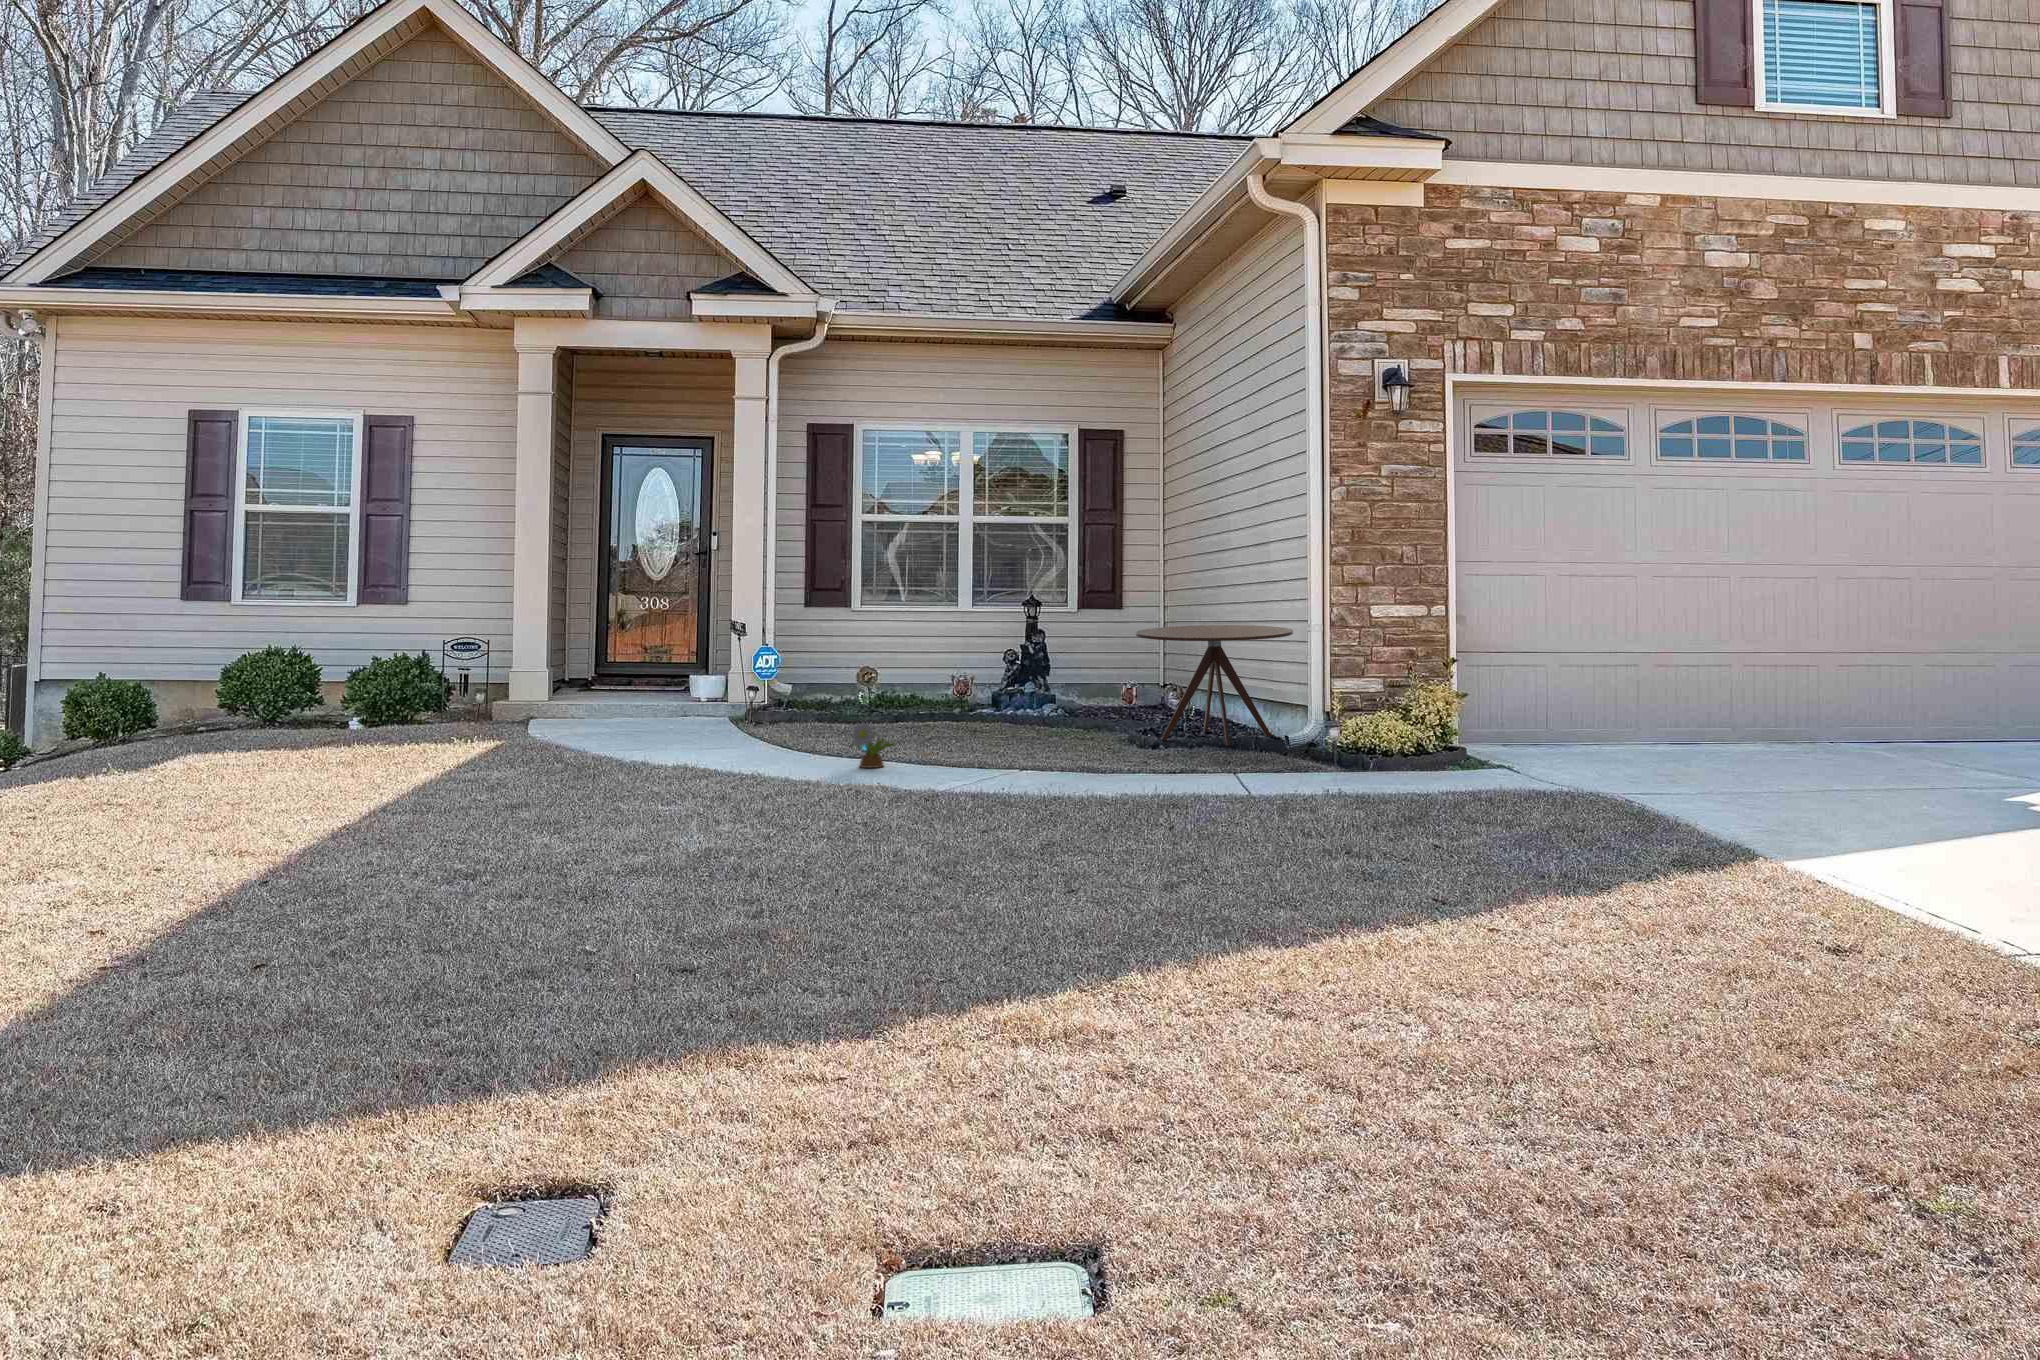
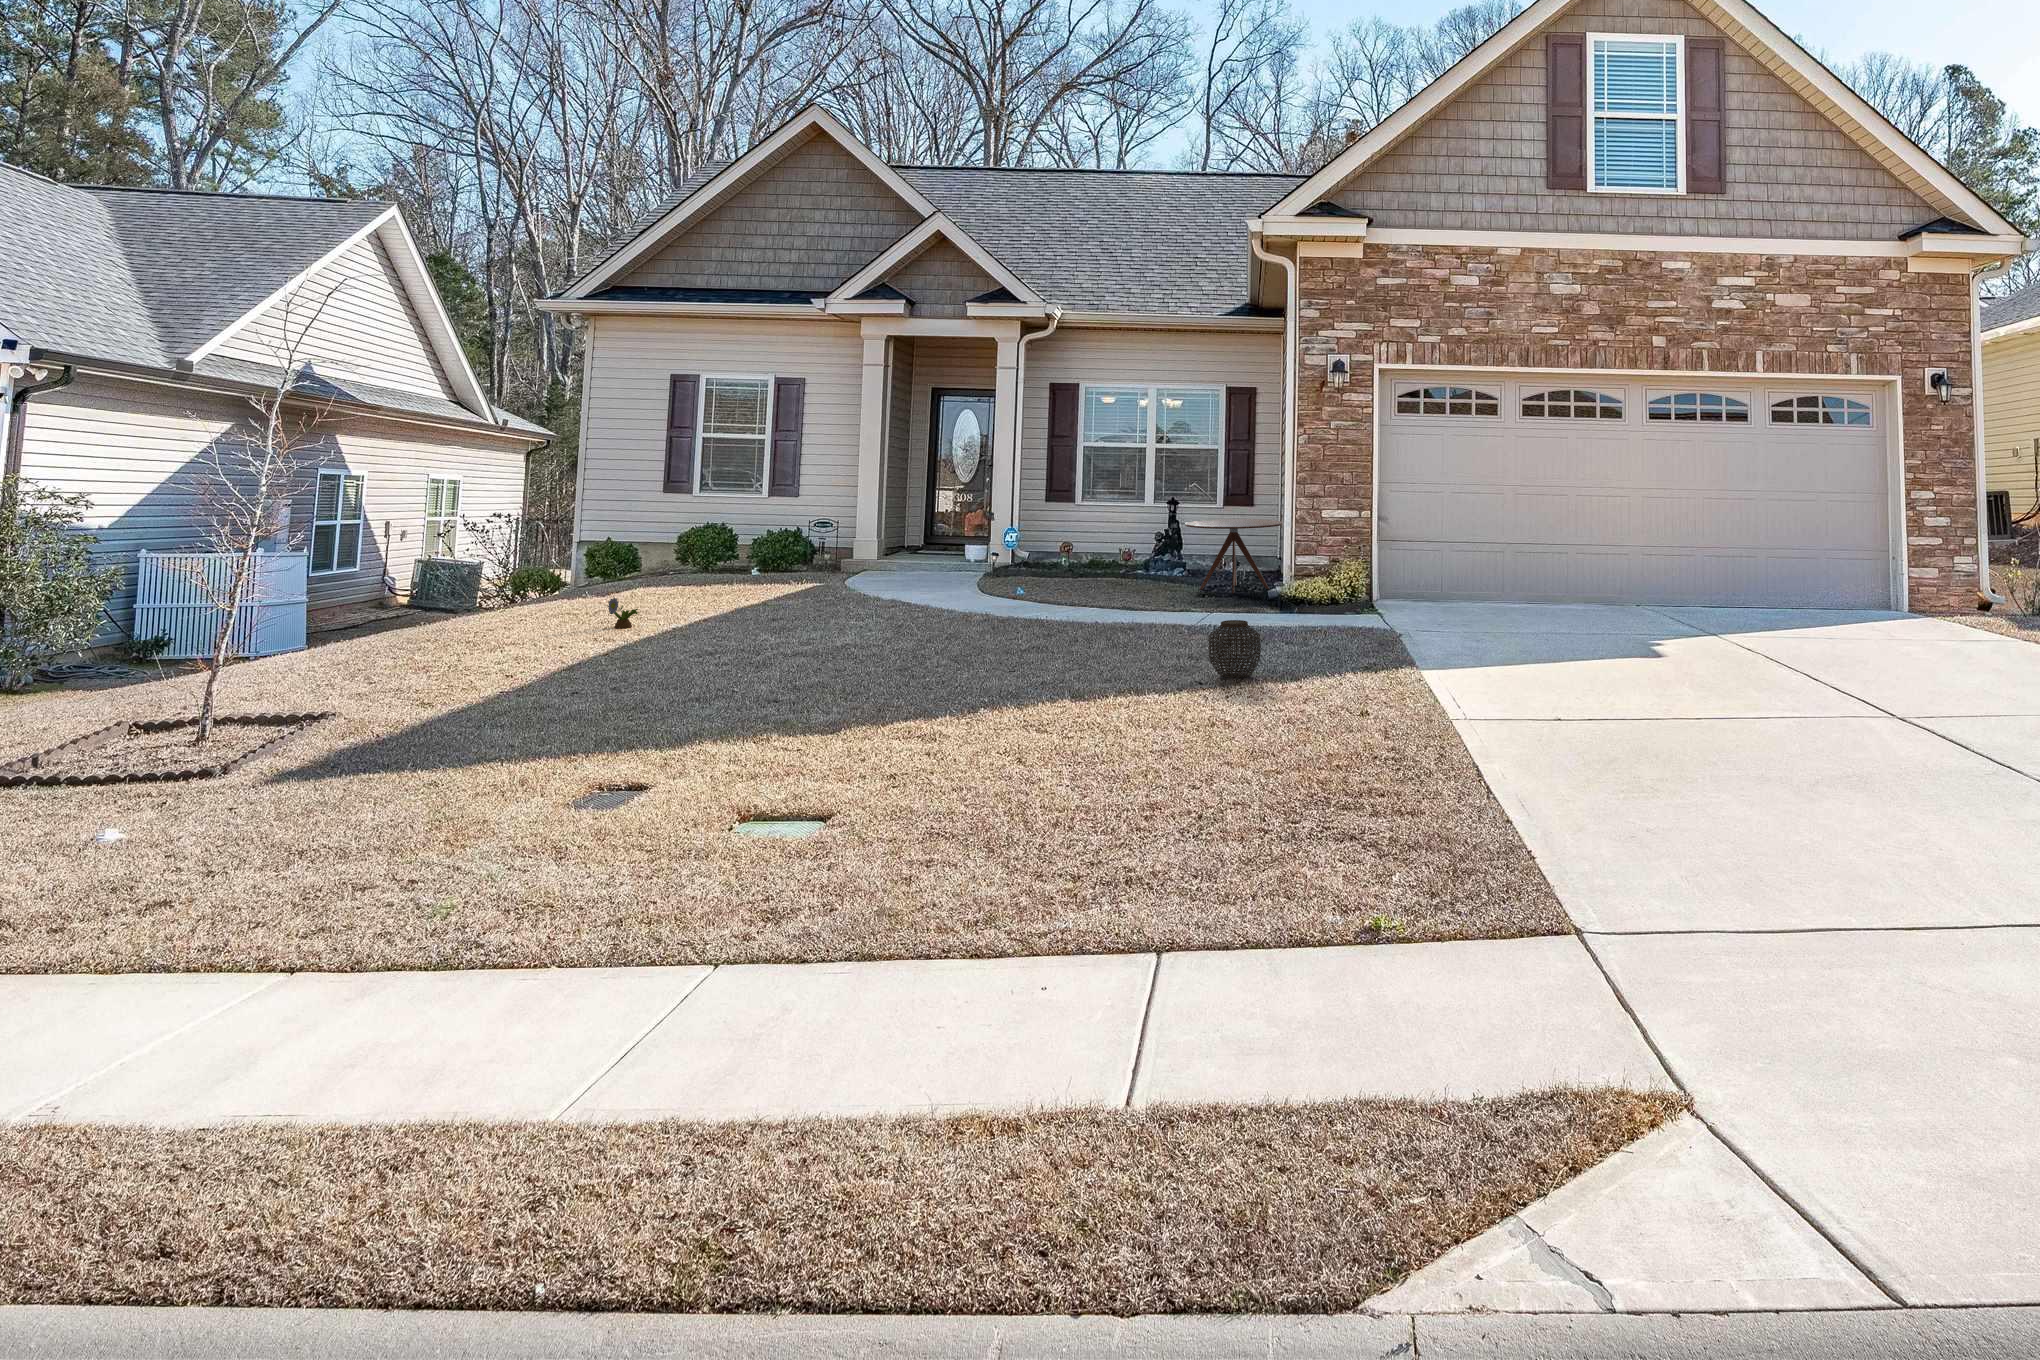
decorative plant: present [851,722,896,768] -> present [608,597,638,628]
woven basket: none [1502,806,1600,915] -> present [1208,620,1261,678]

